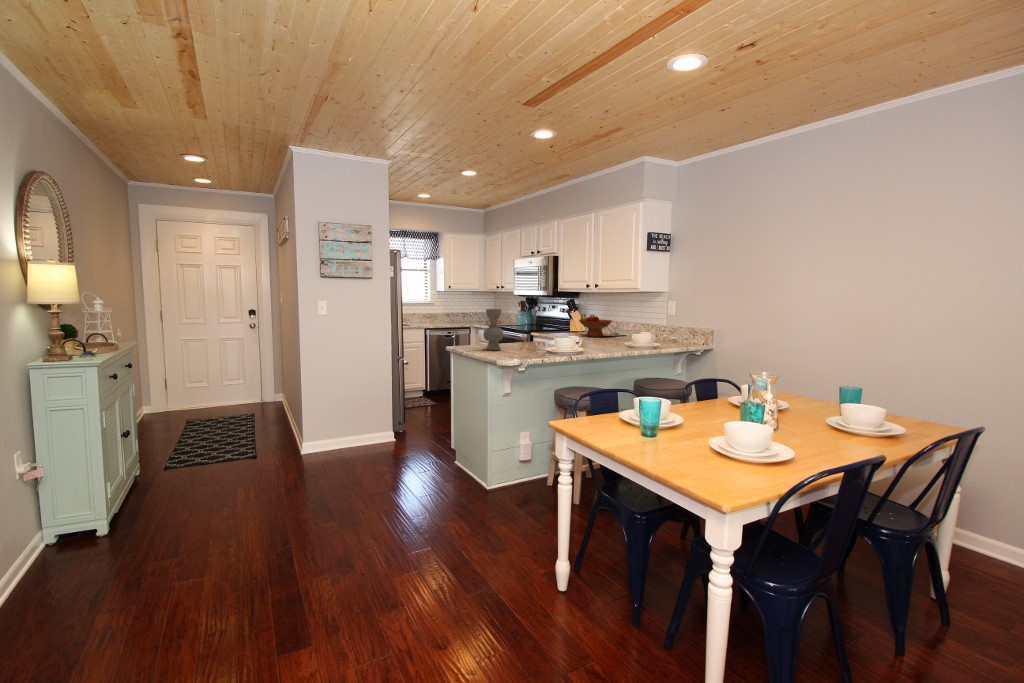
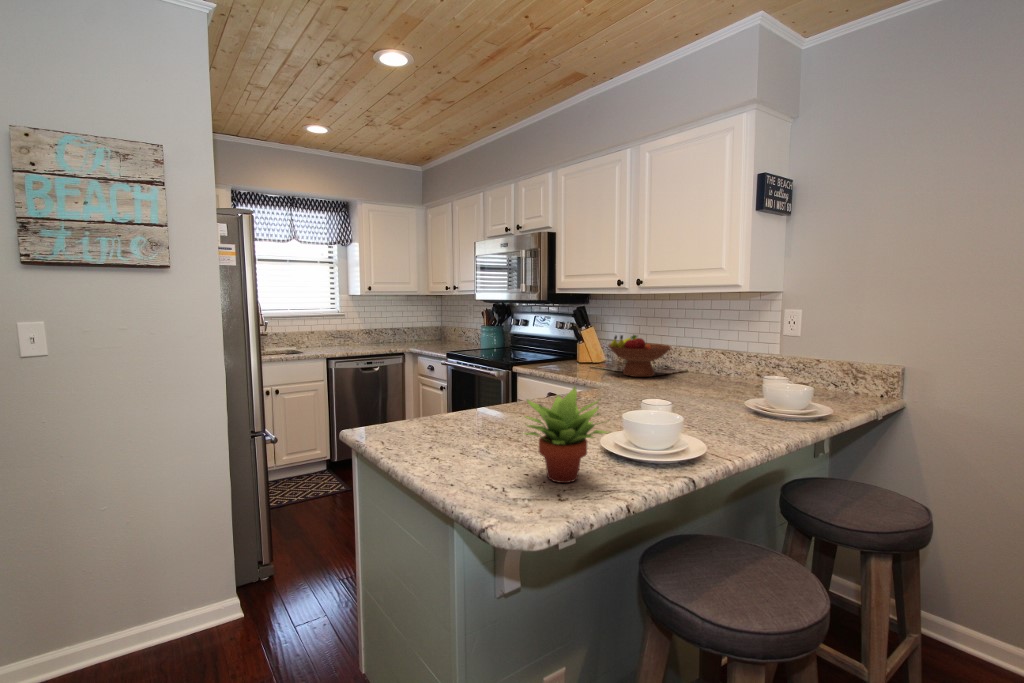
decorative vase: present [483,309,503,350] -> none [436,341,492,458]
succulent plant: none [510,324,539,354] -> present [525,387,608,483]

